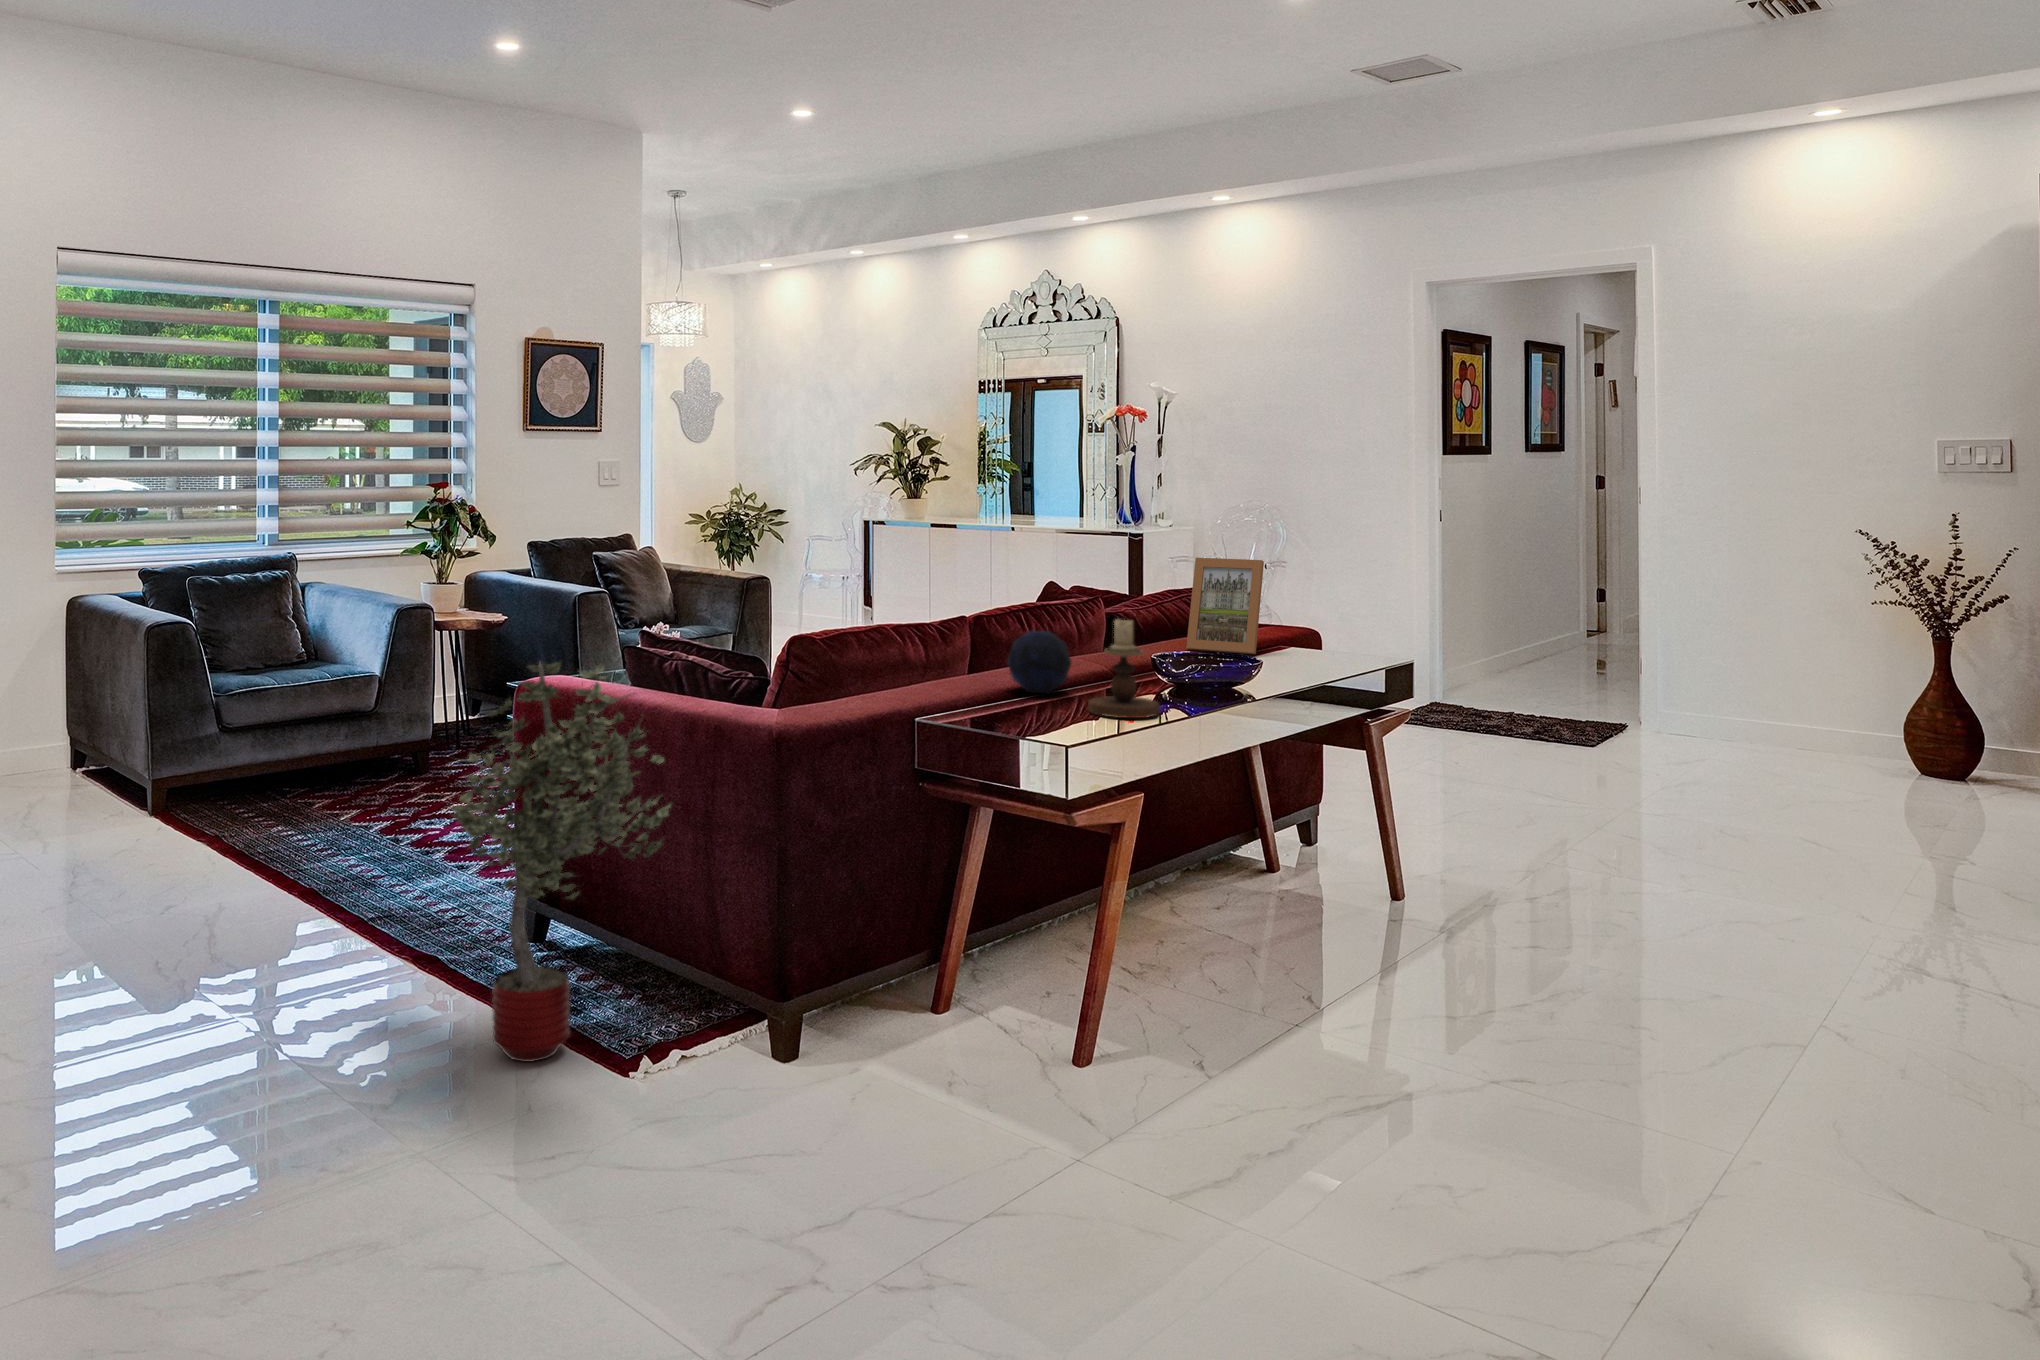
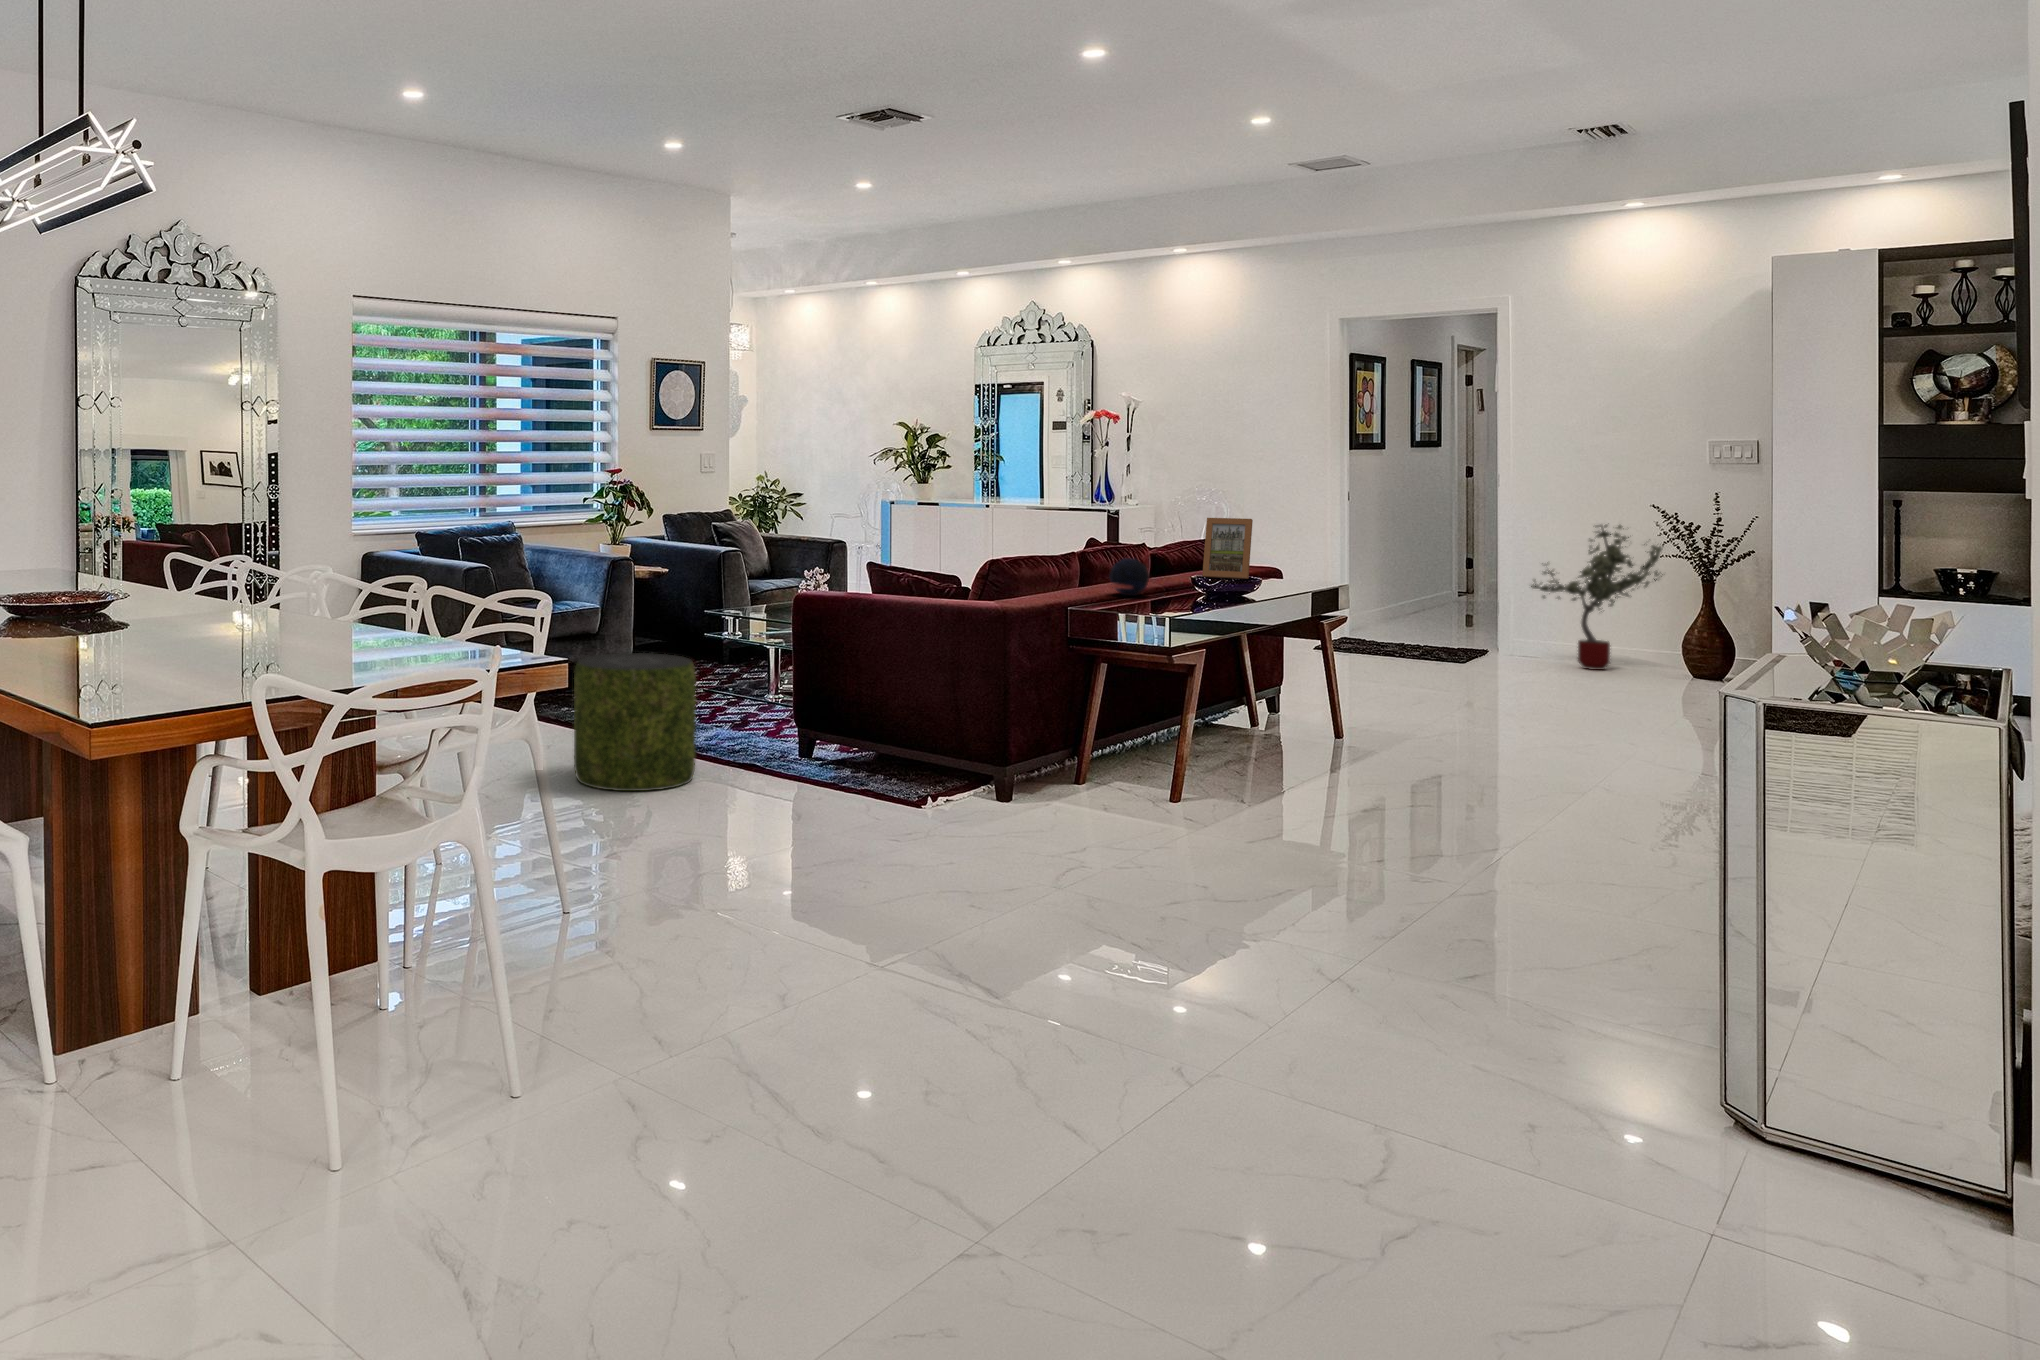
candlestick: present [1088,620,1160,718] -> none [1165,549,1209,606]
potted tree: present [452,662,672,1062] -> present [1531,525,1663,670]
pouf: none [98,783,314,1035] -> present [574,653,696,791]

